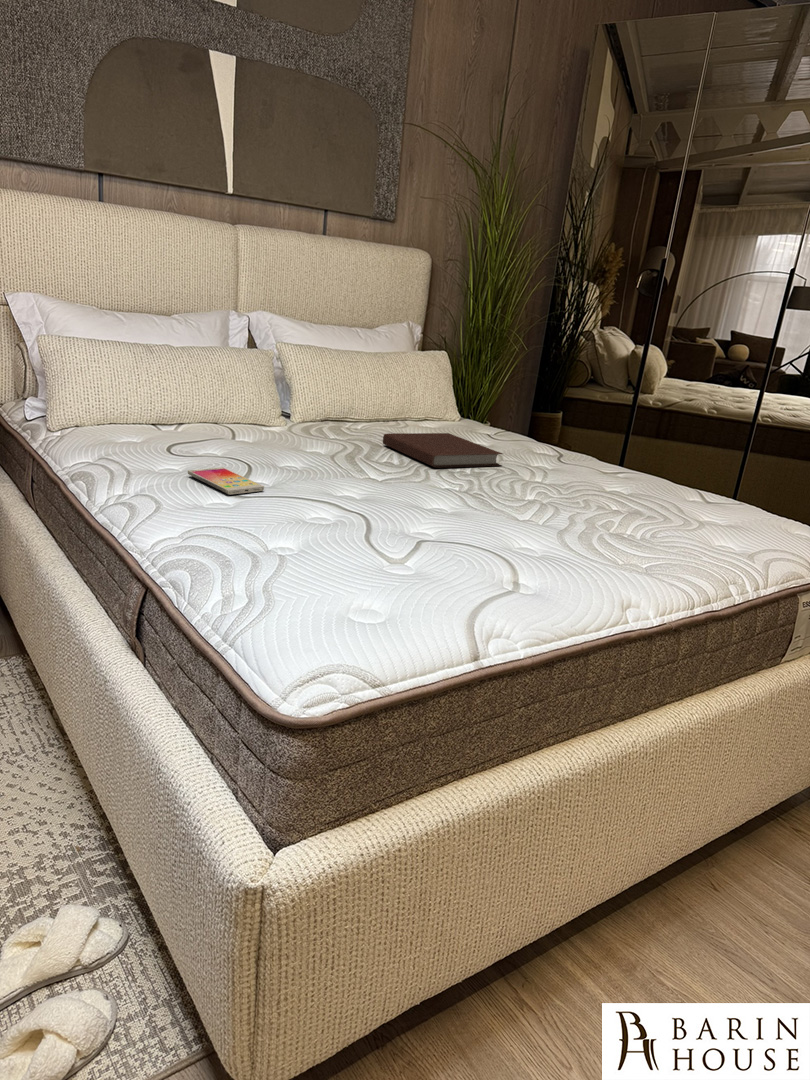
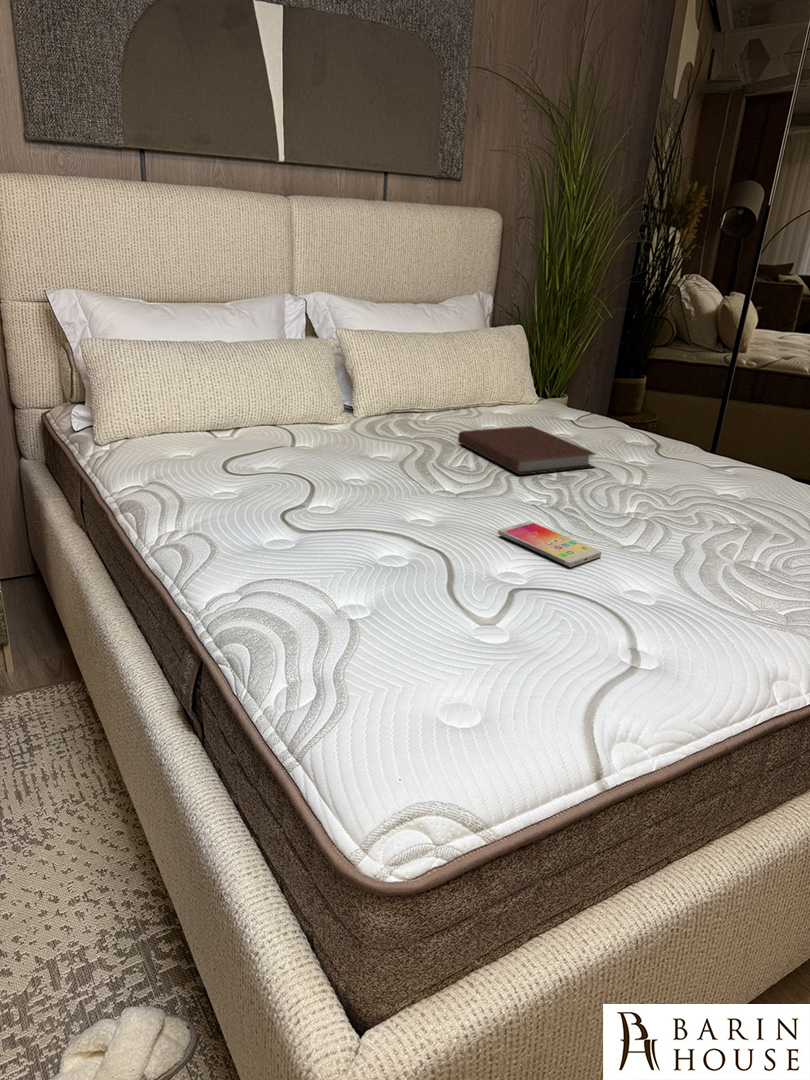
smartphone: present [188,467,264,495] -> present [498,521,602,567]

